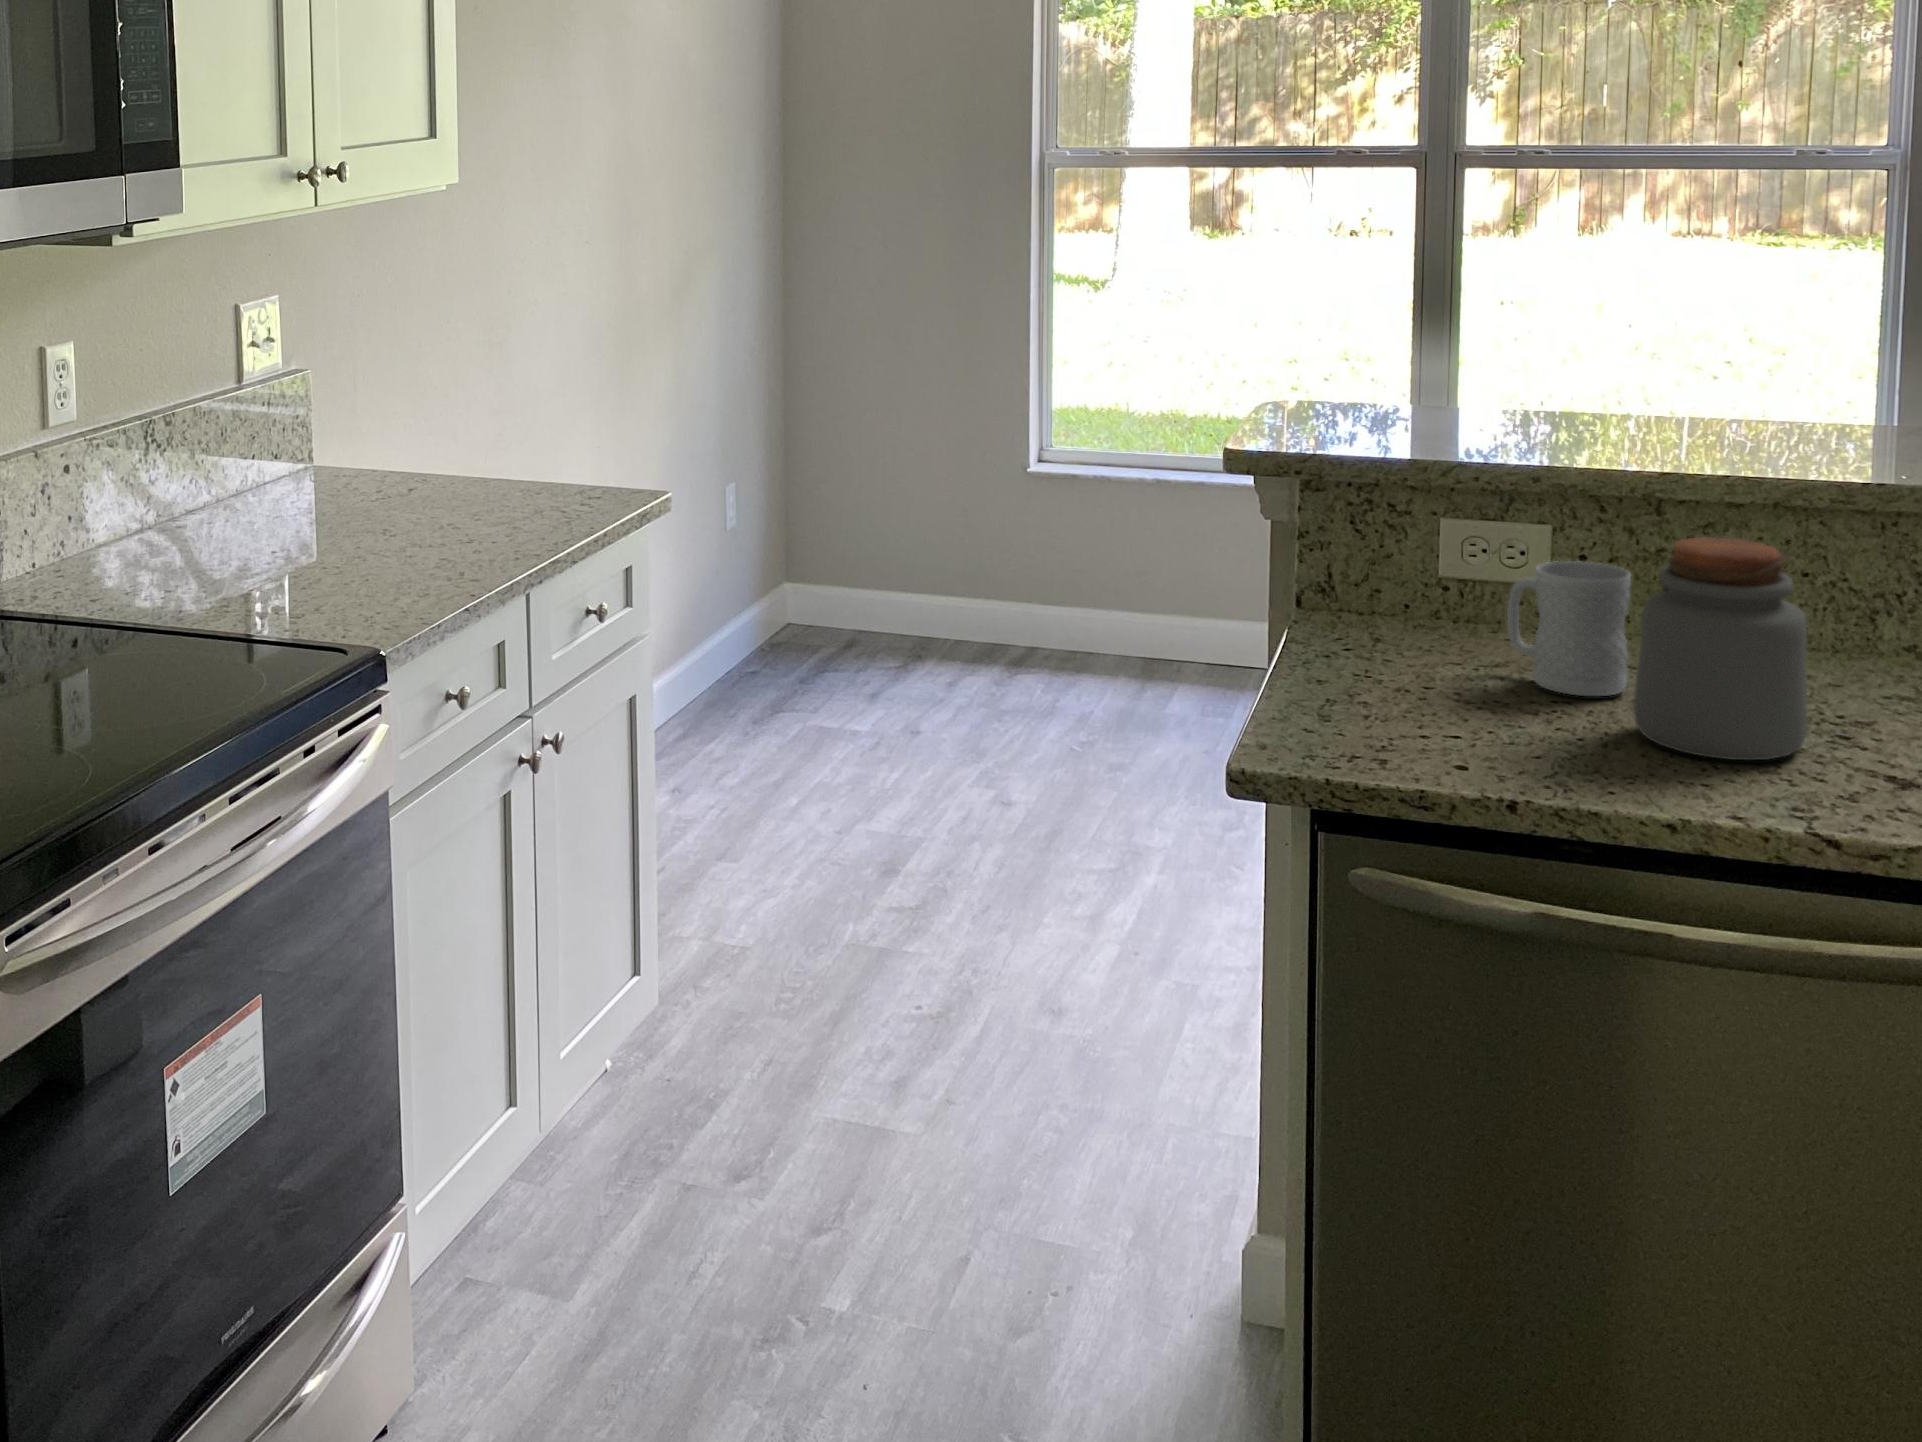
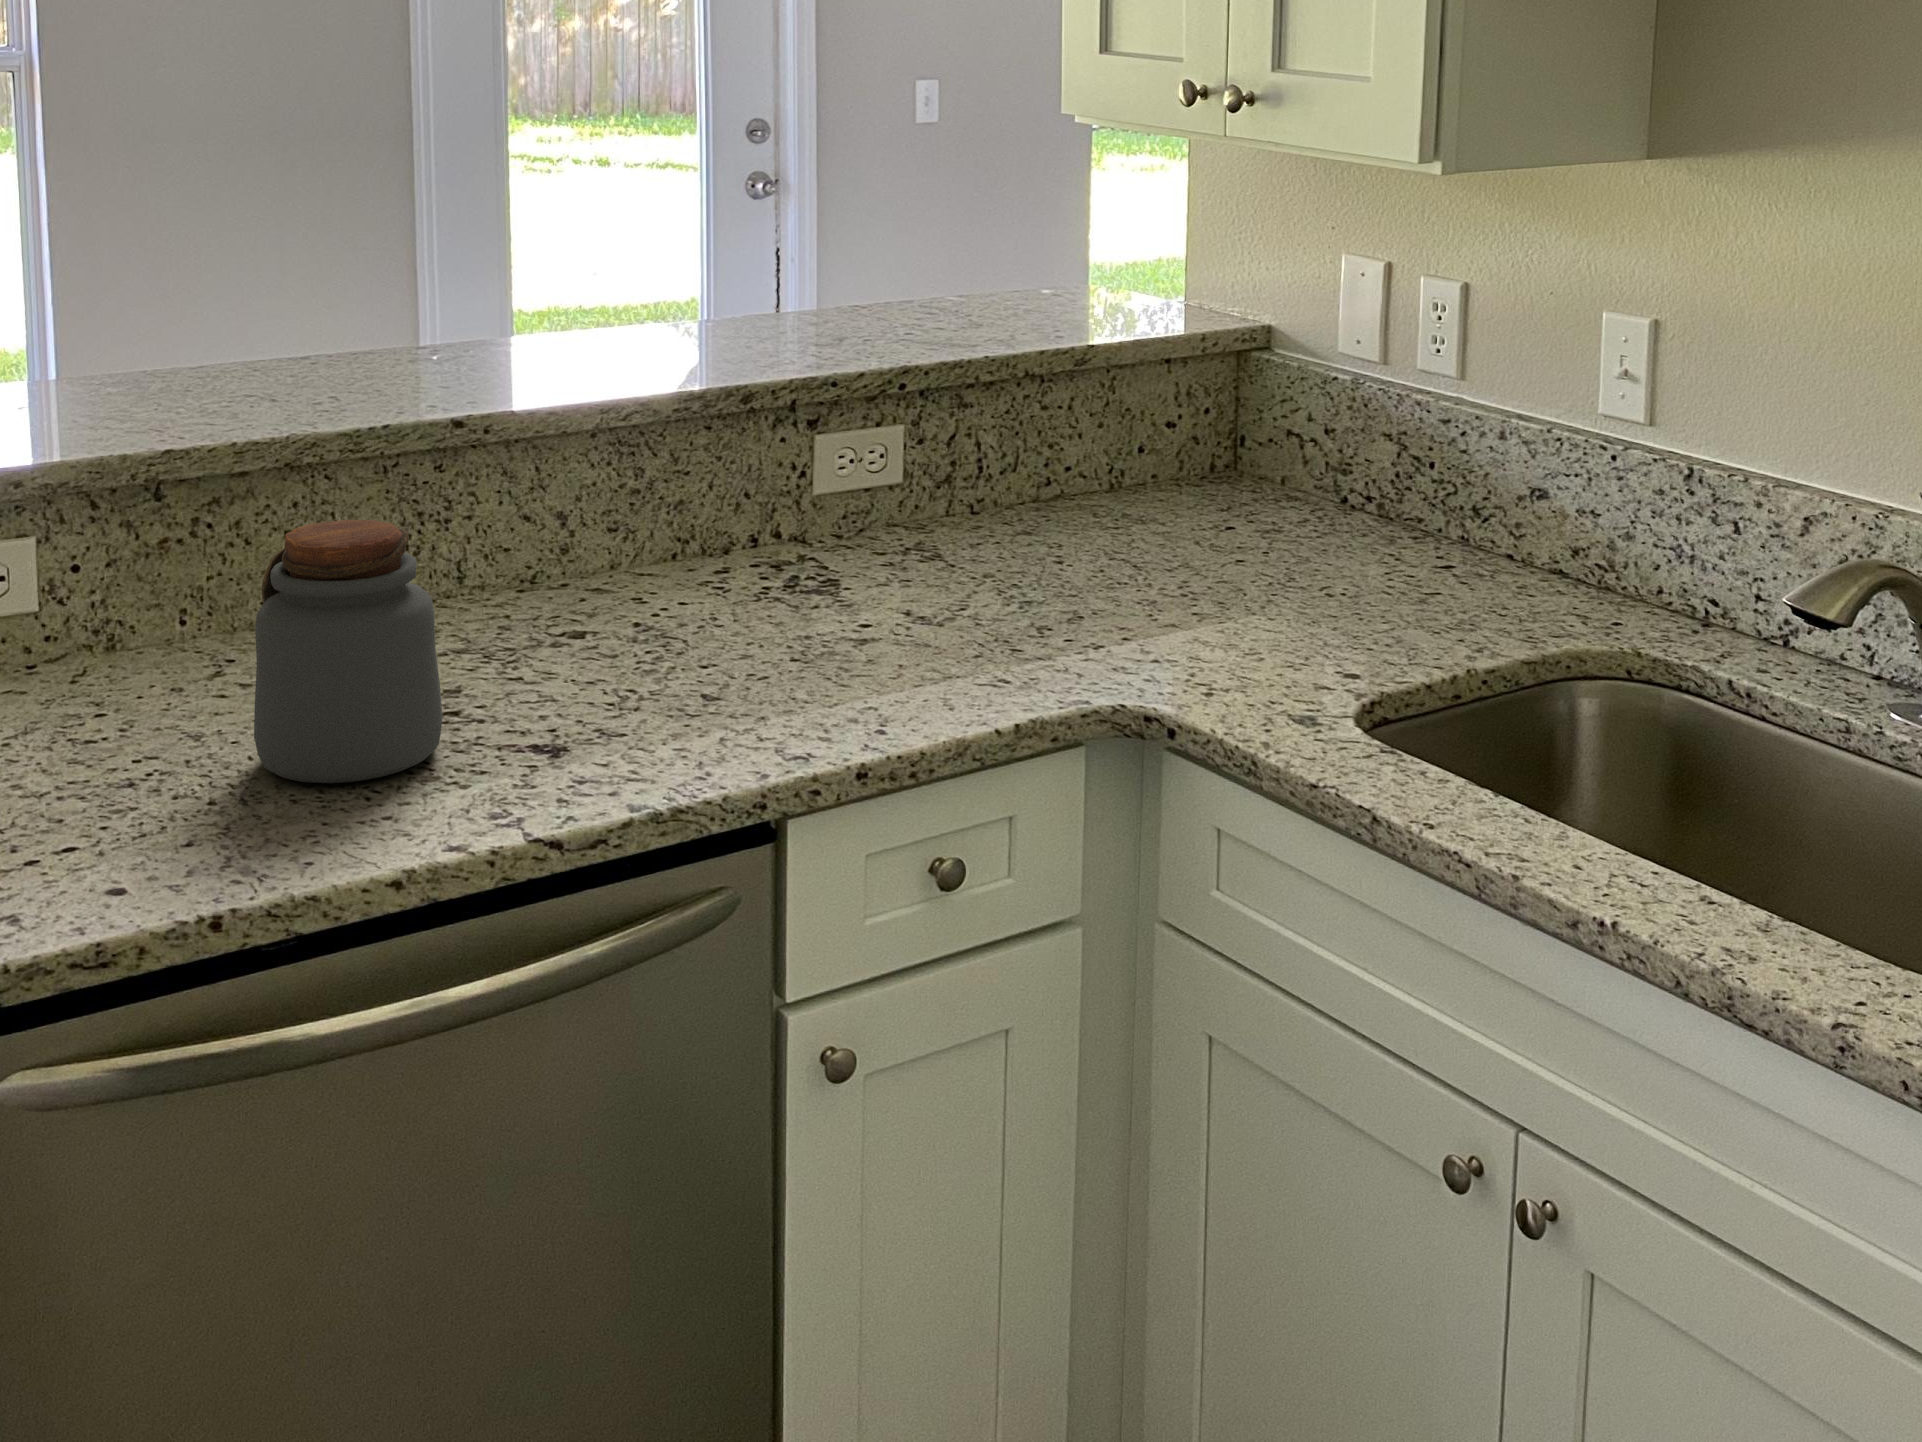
mug: present [1507,561,1631,696] -> none [38,576,203,747]

